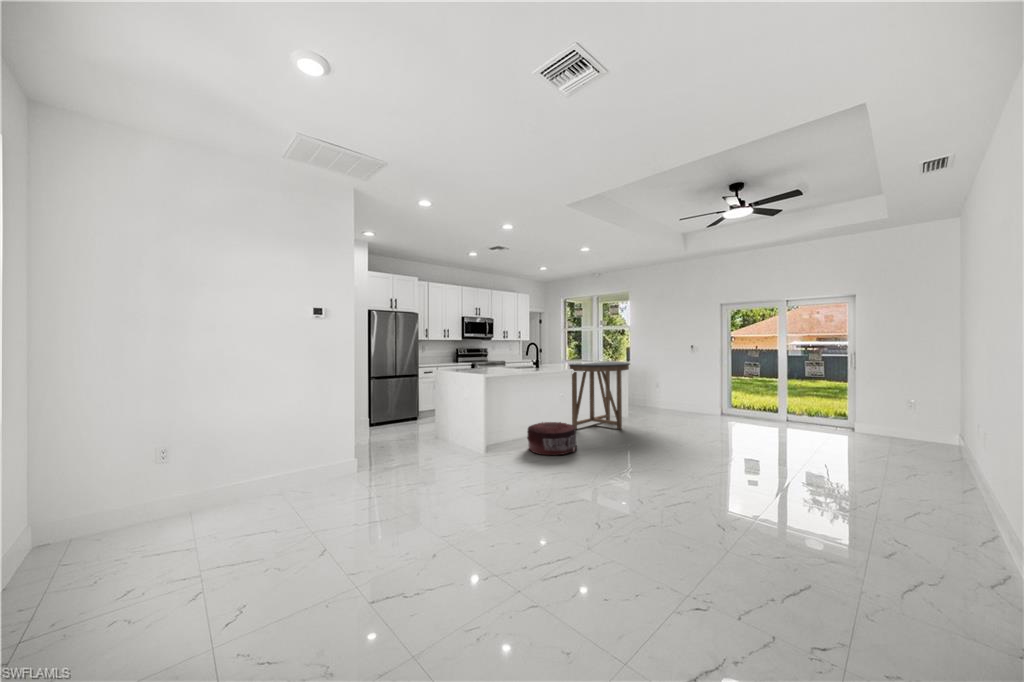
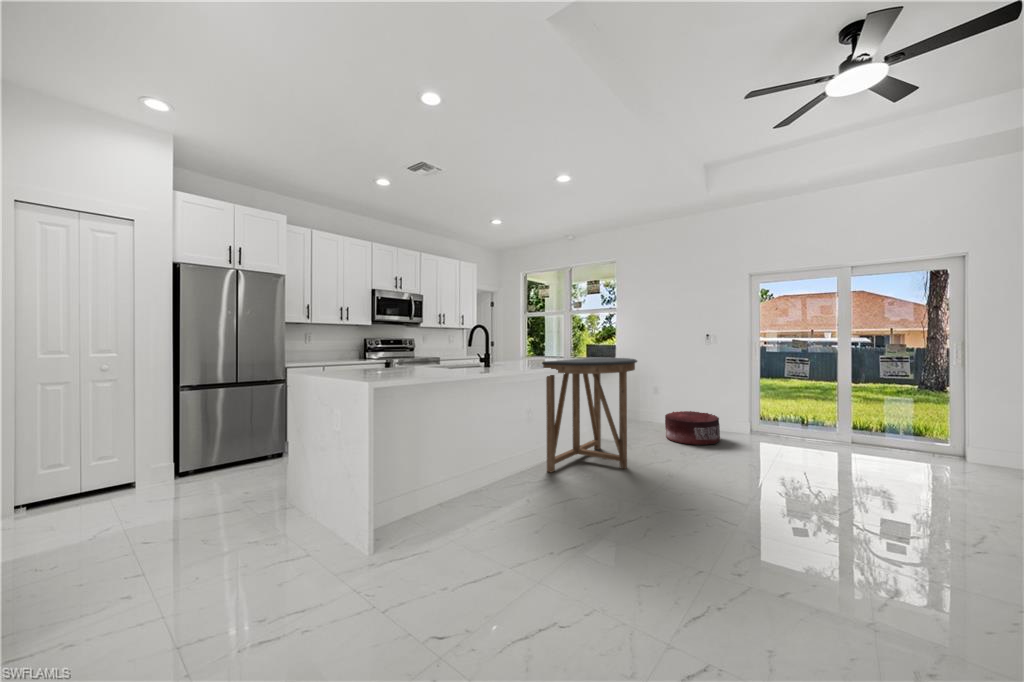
pouf: present [527,422,577,455] -> present [665,411,720,445]

